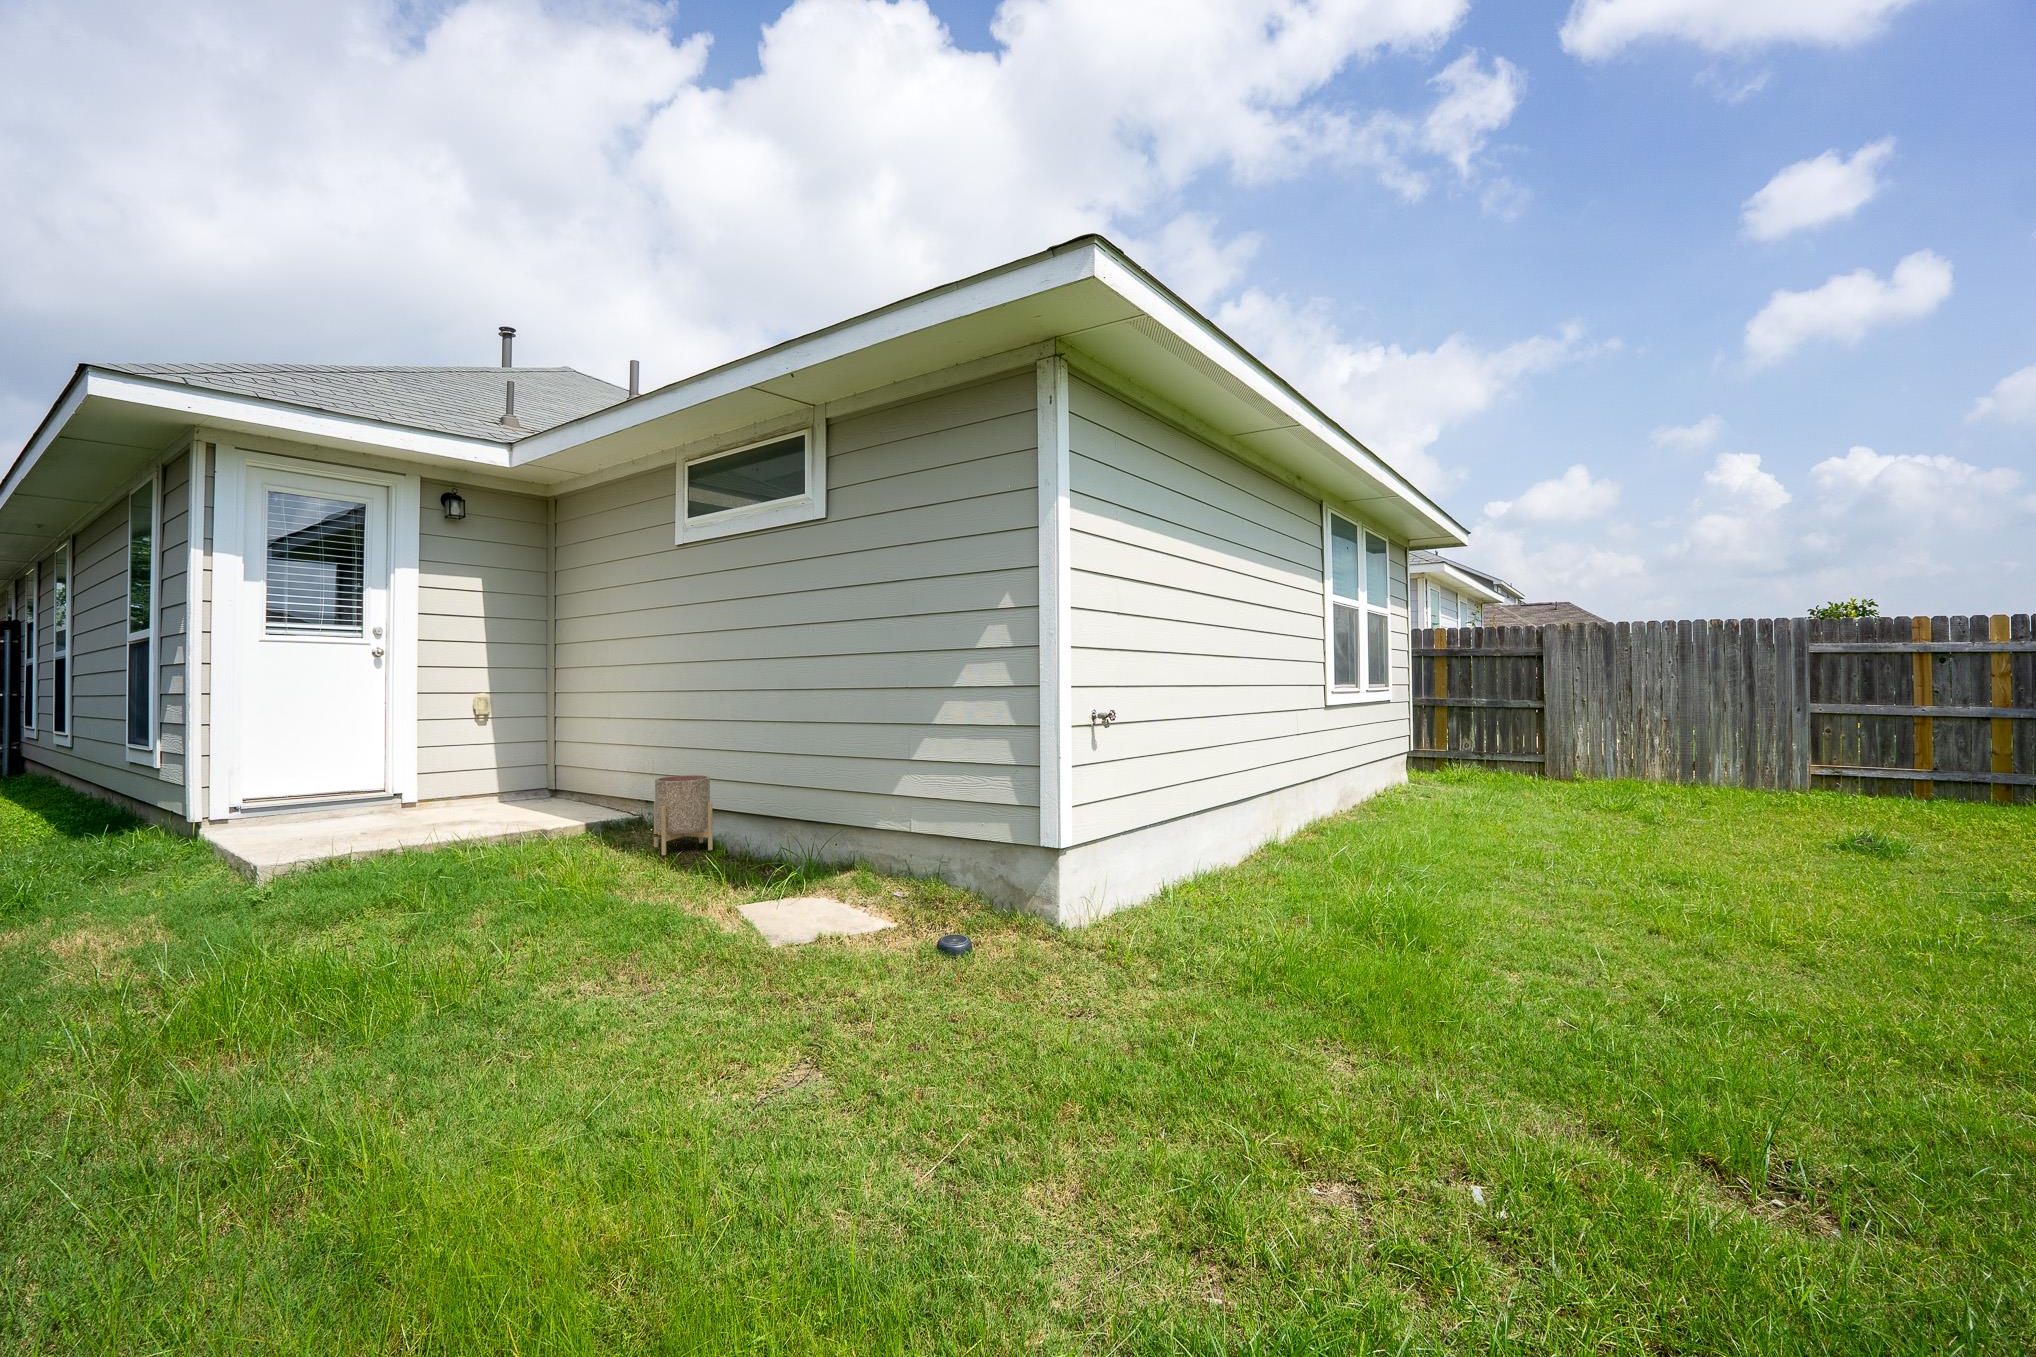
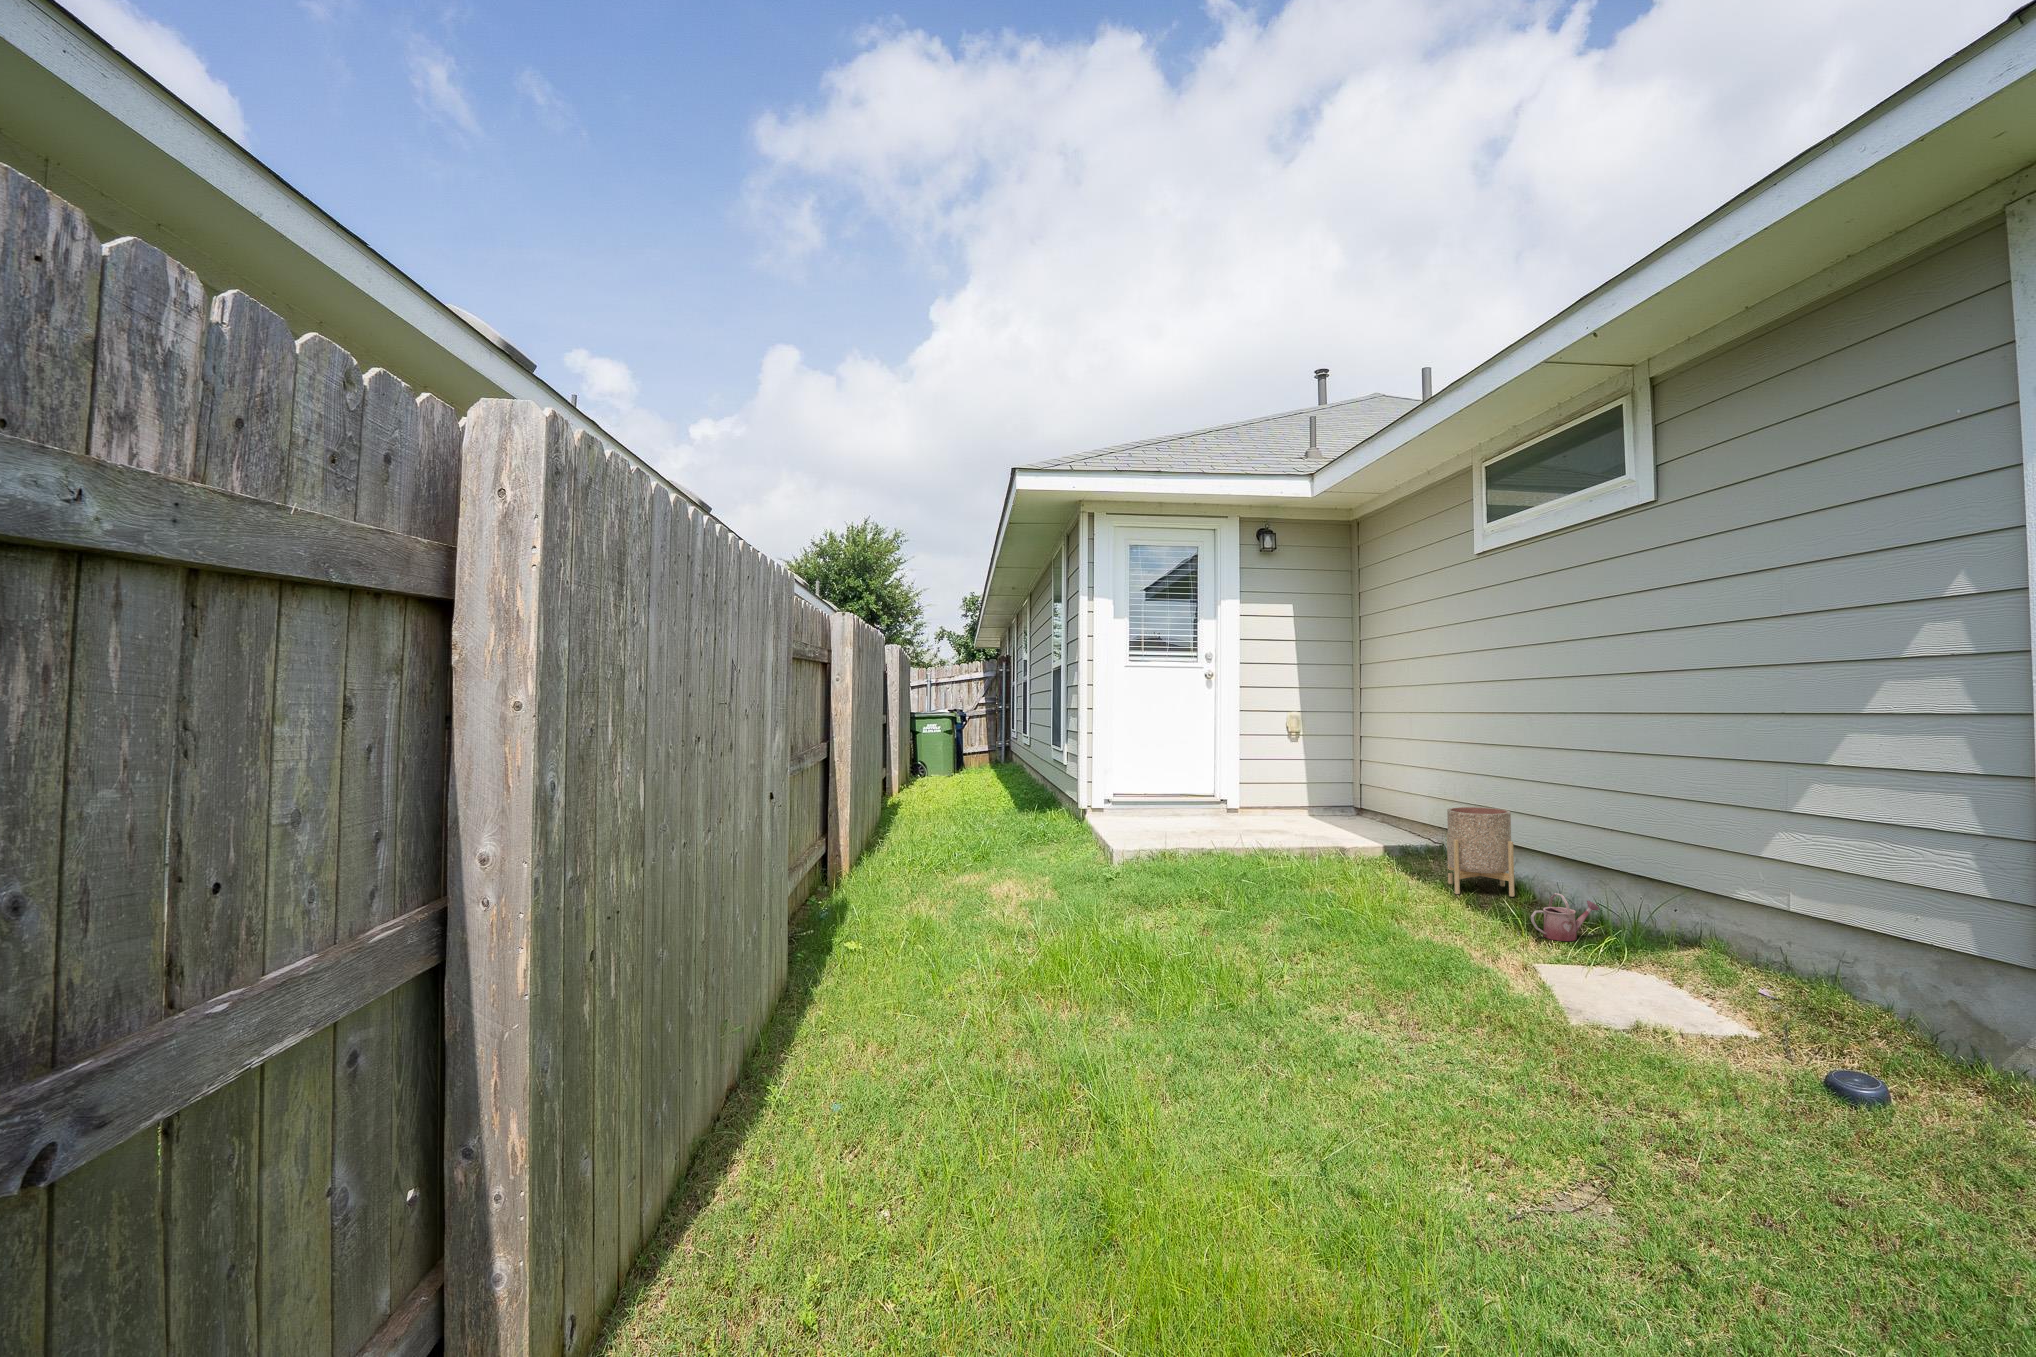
watering can: none [729,841,781,881] -> present [1531,893,1600,941]

